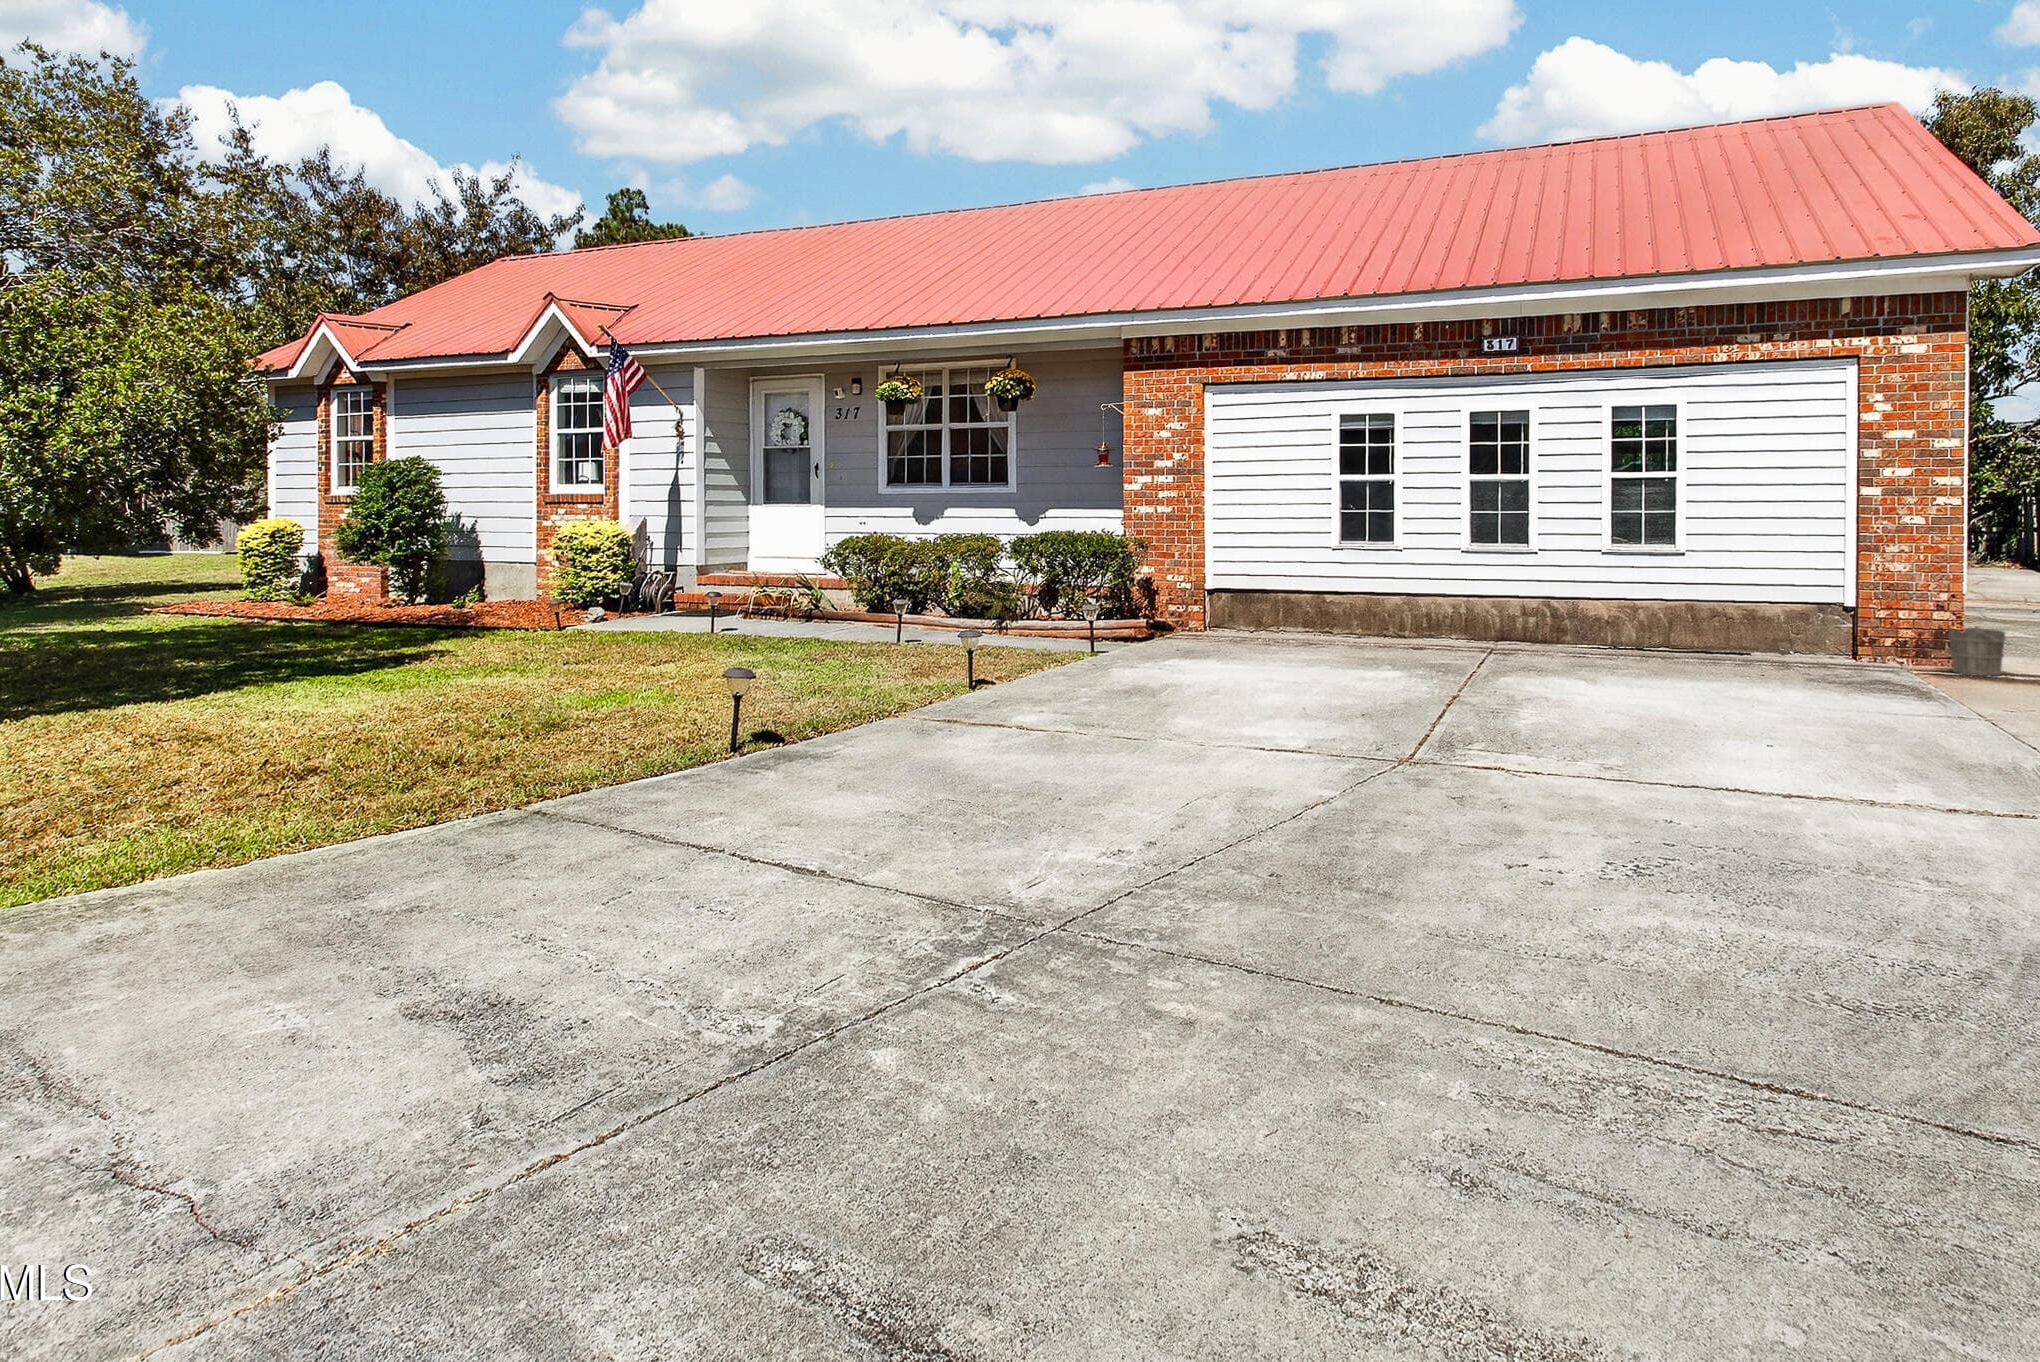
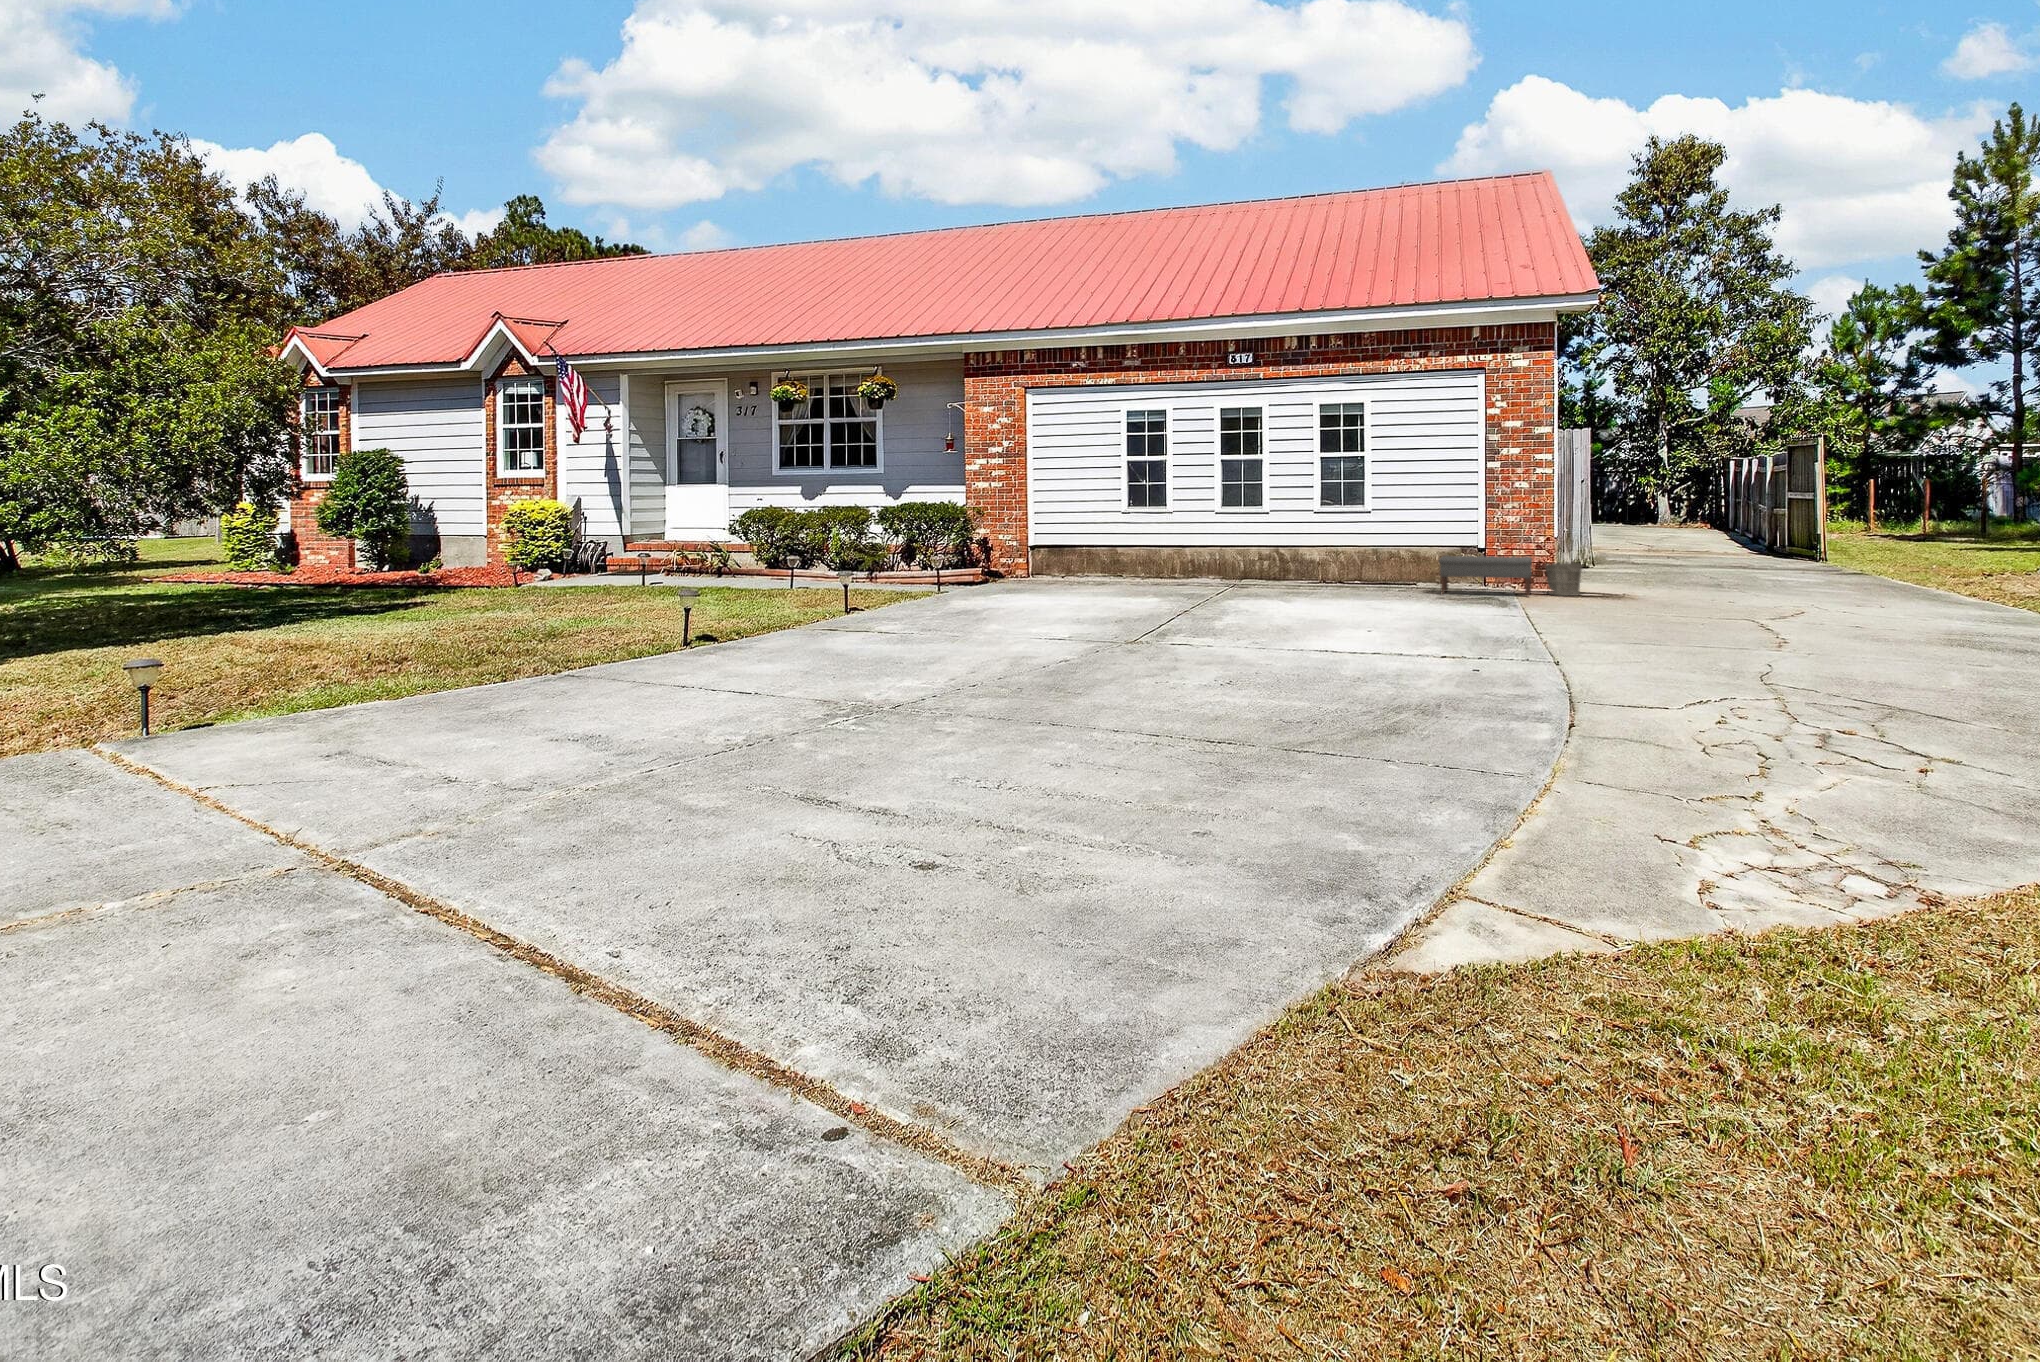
bench: none [1790,615,1932,677] -> present [1439,556,1532,597]

